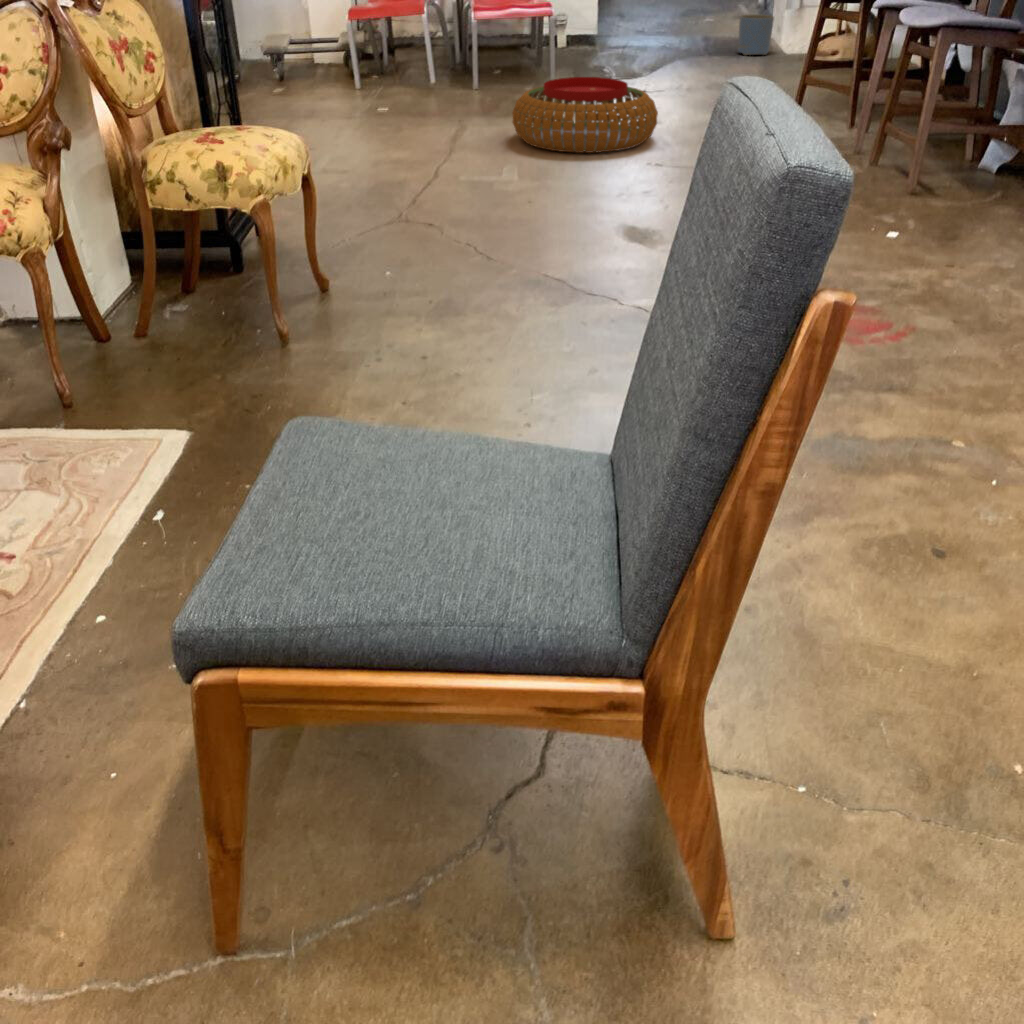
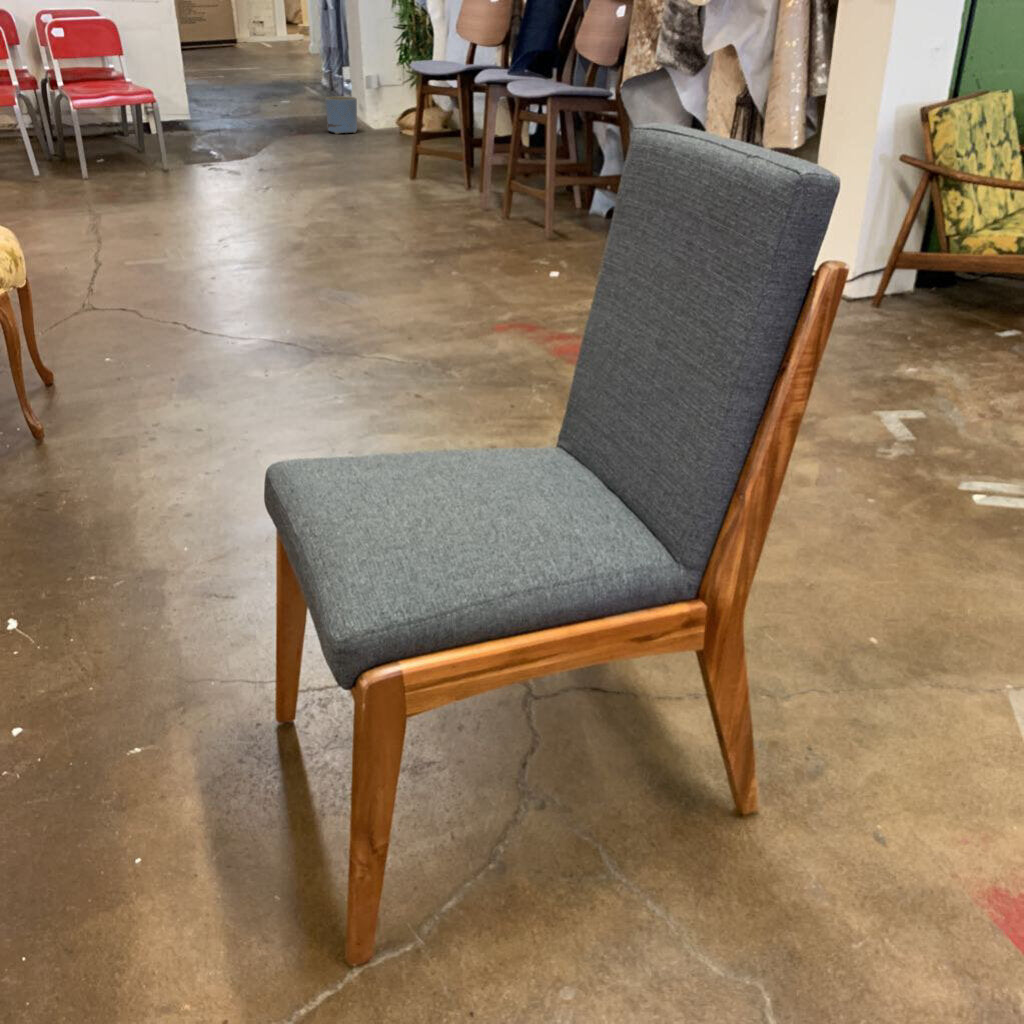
pouf: present [512,77,658,153] -> none [153,156,301,228]

